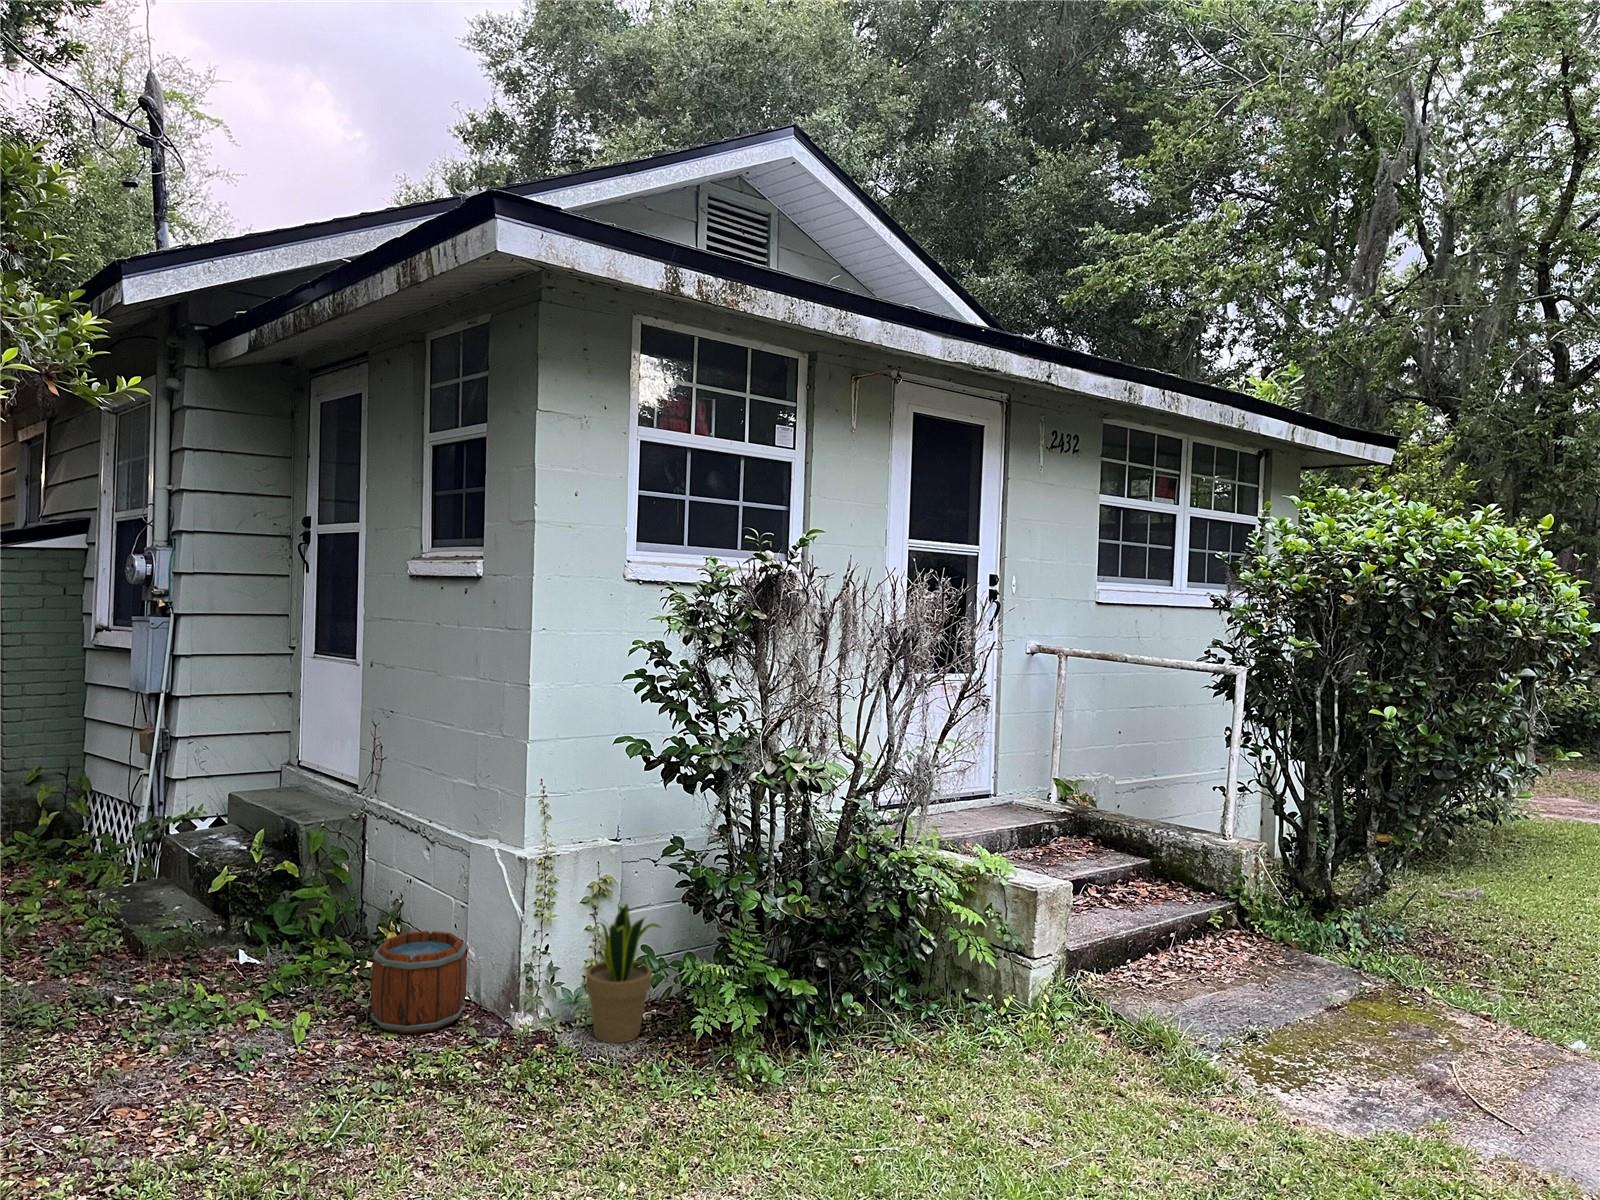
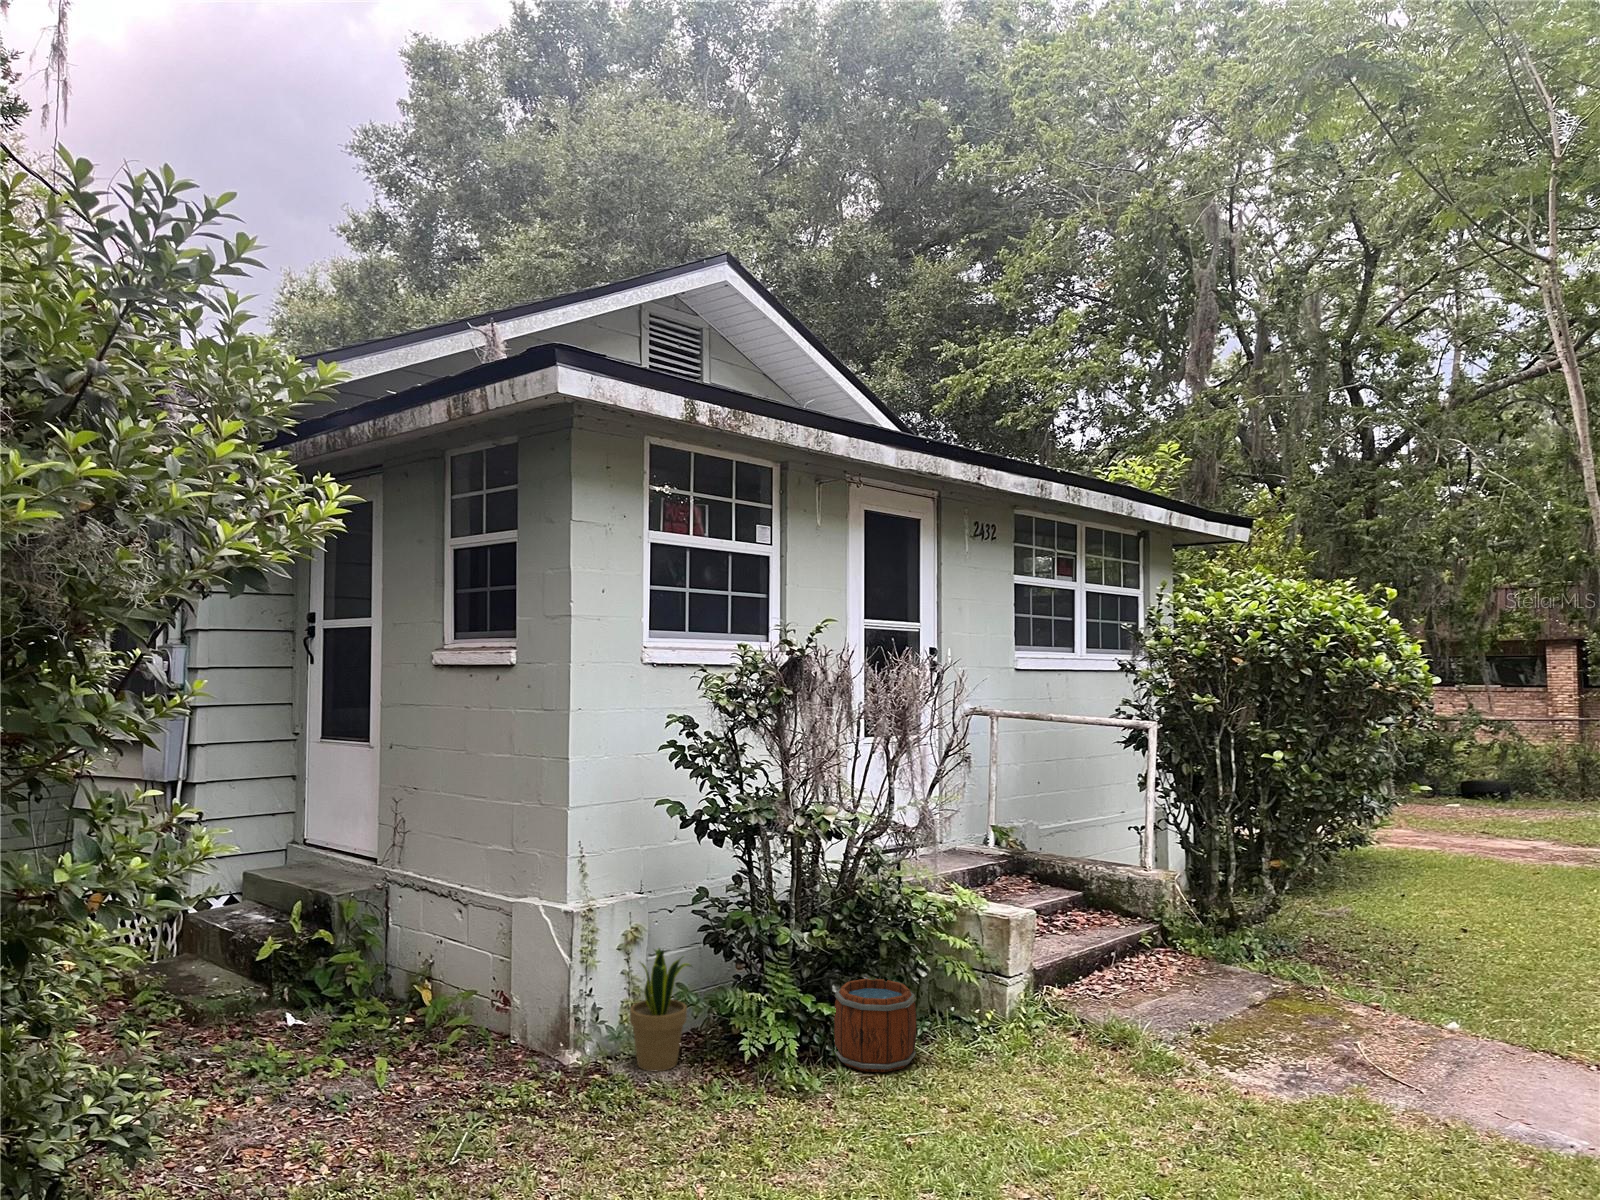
bucket: present [370,931,467,1034] -> present [834,979,916,1072]

